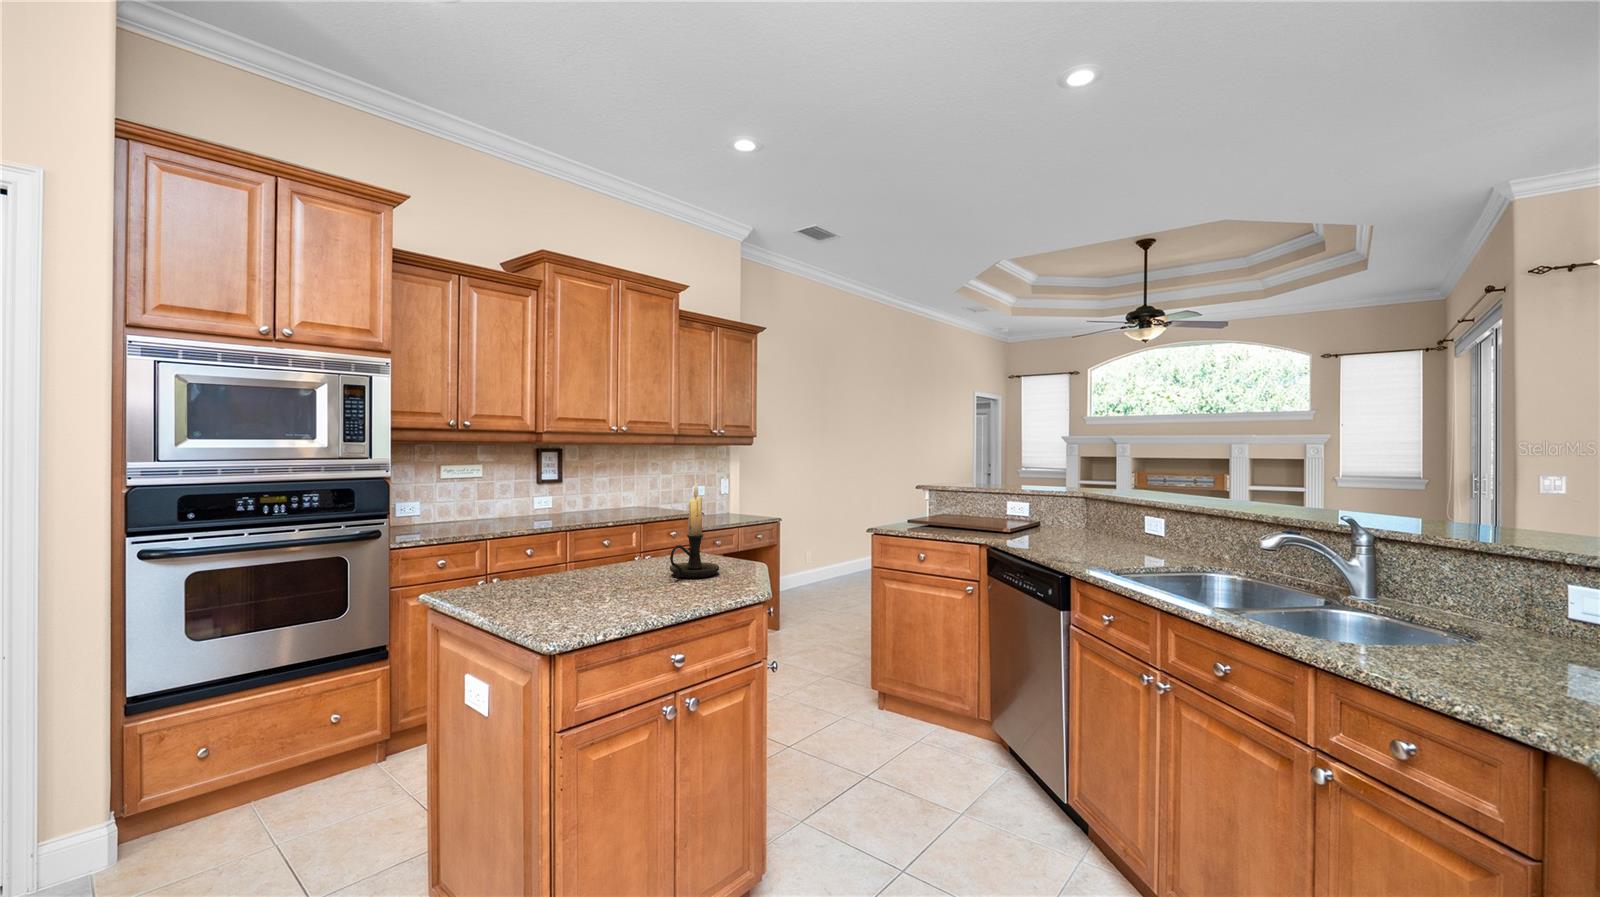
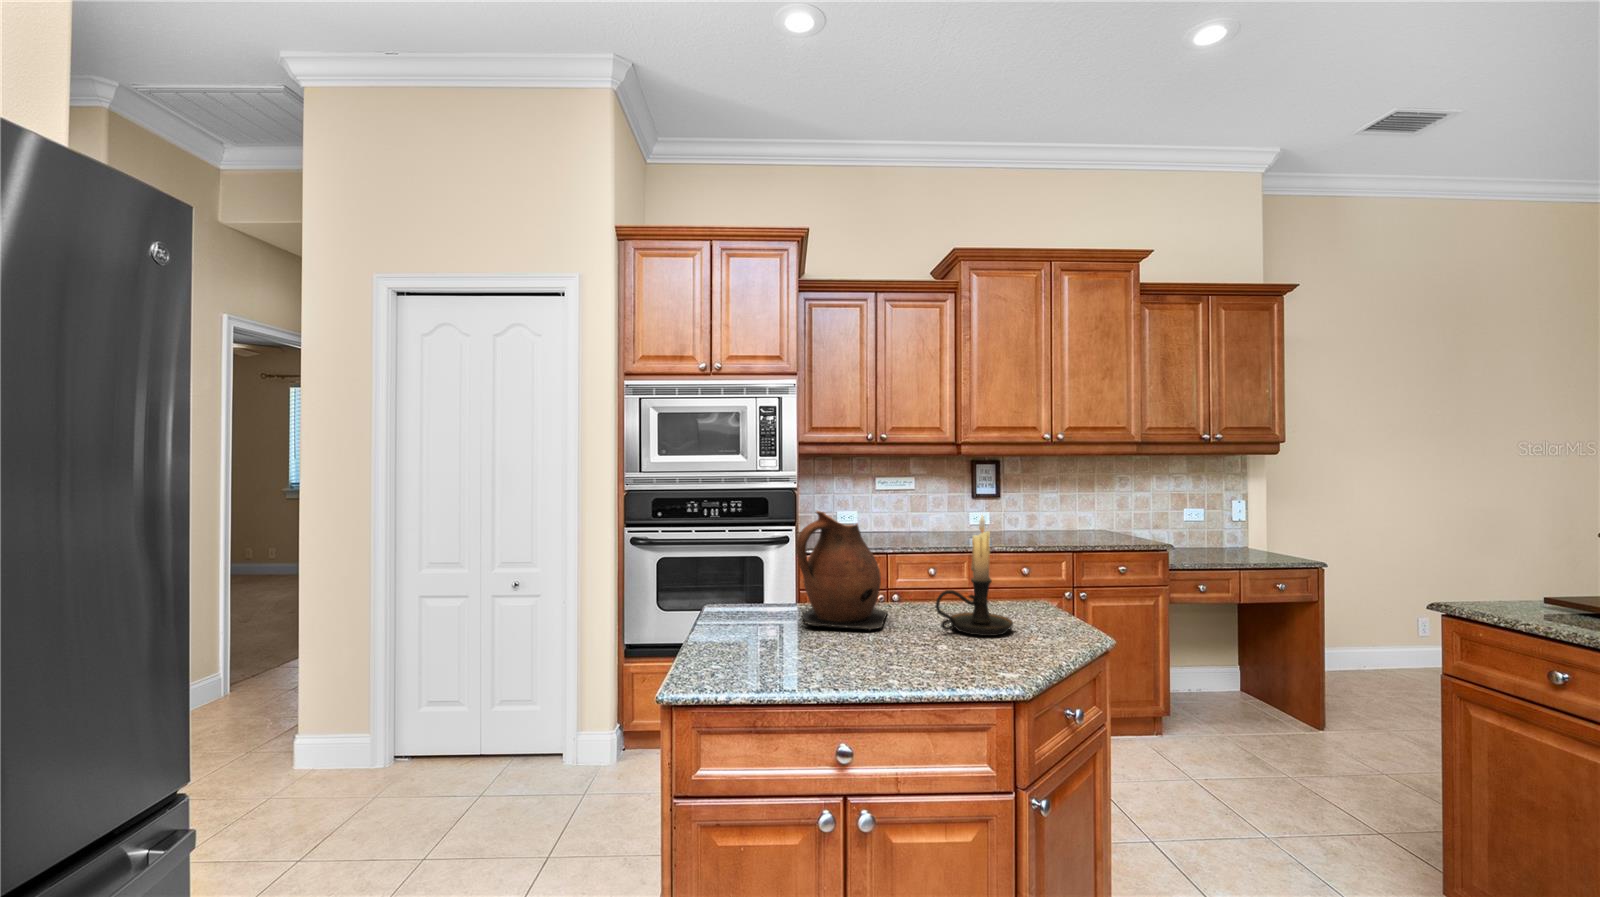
ceramic pitcher: none [531,487,626,592] -> present [797,511,887,630]

